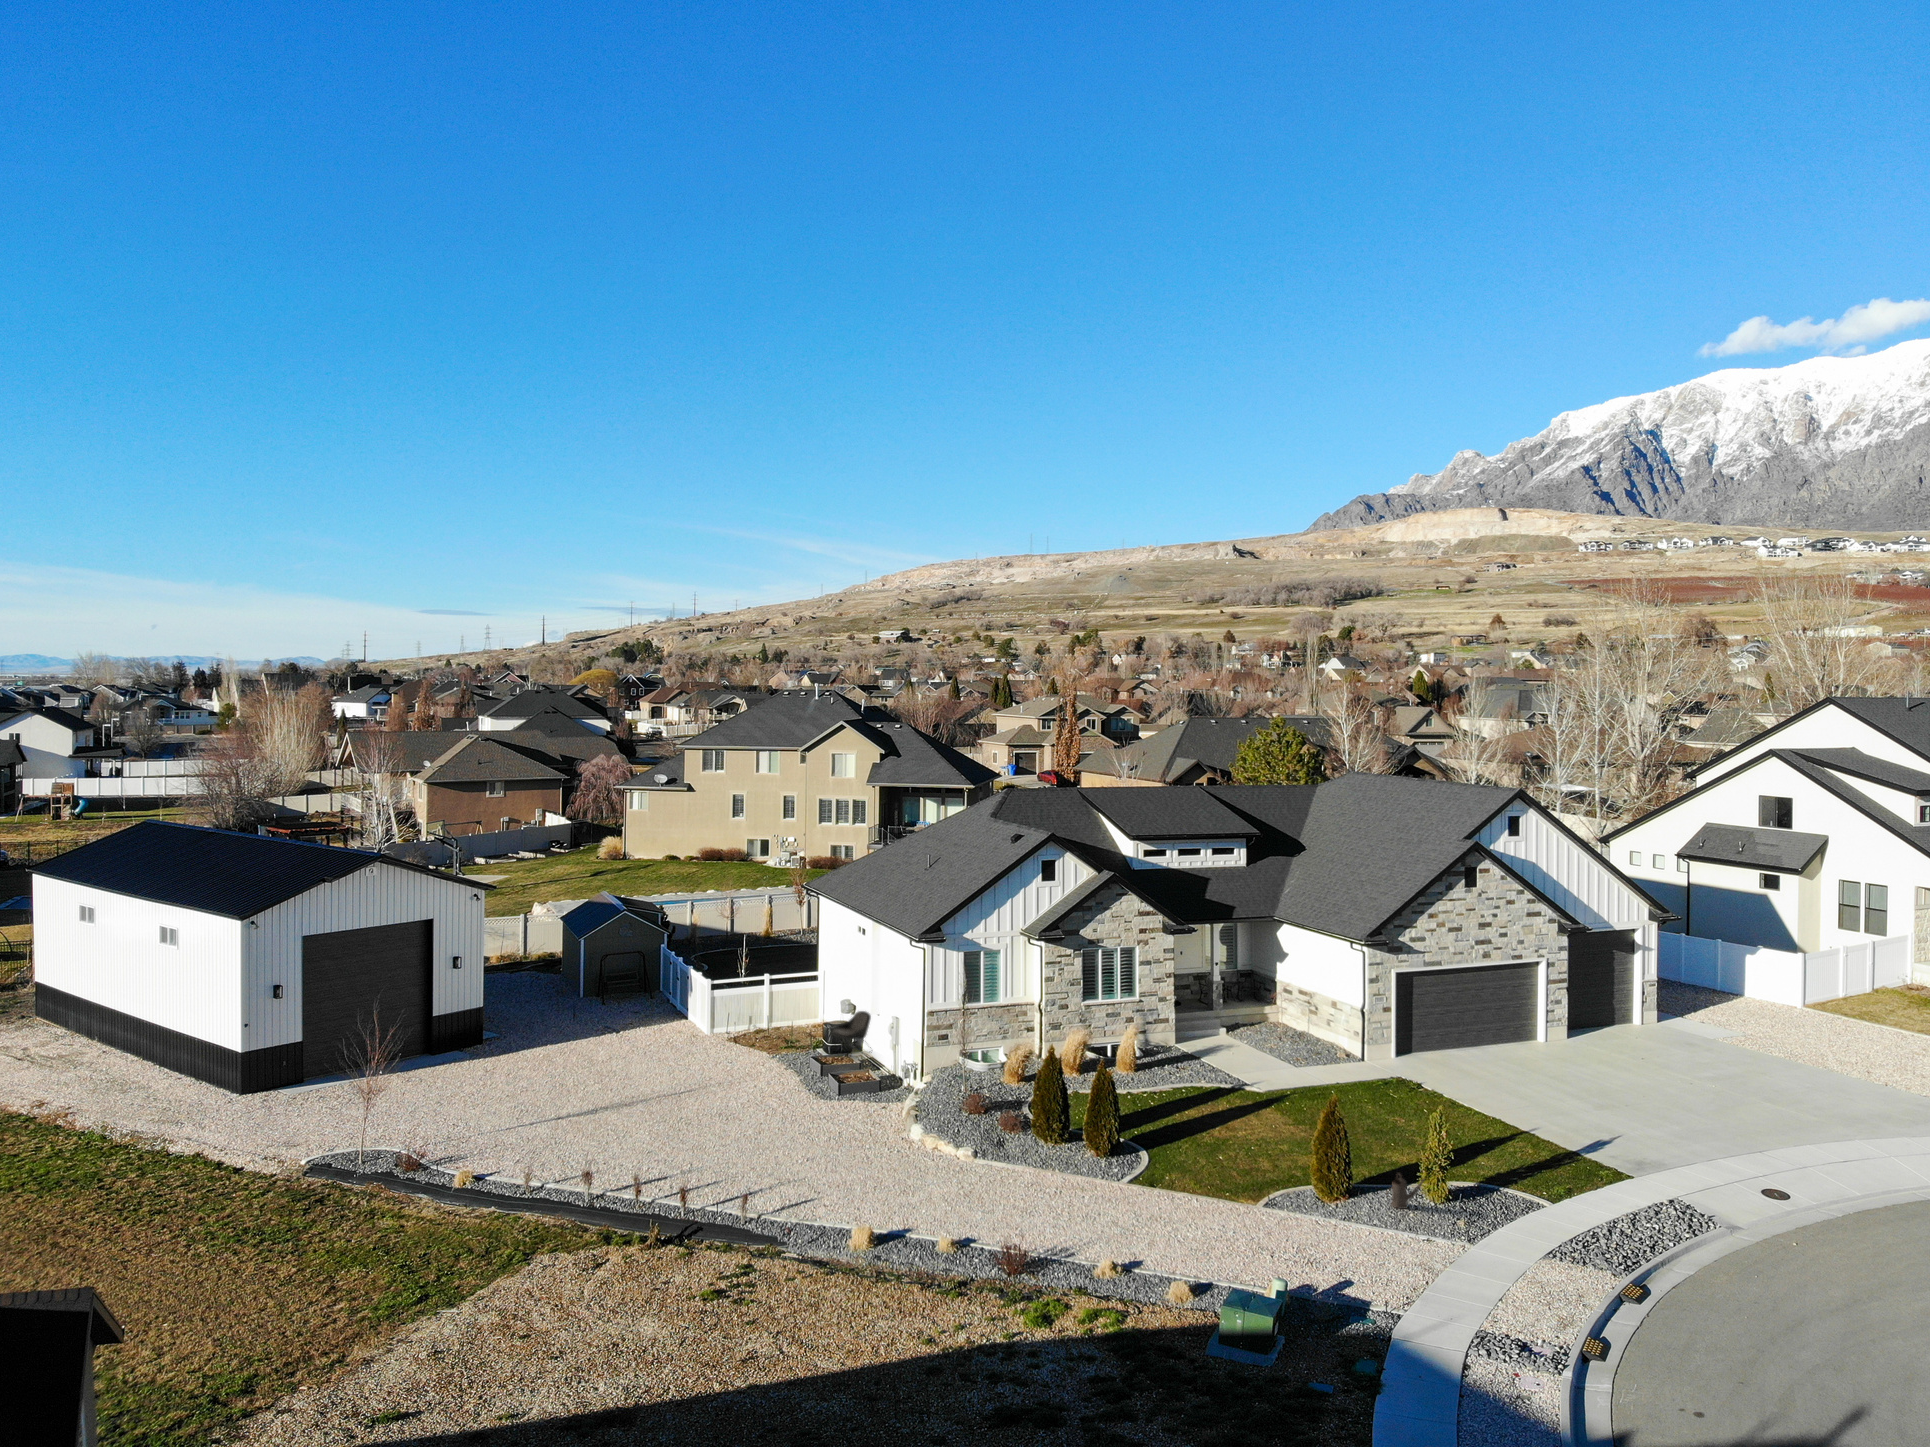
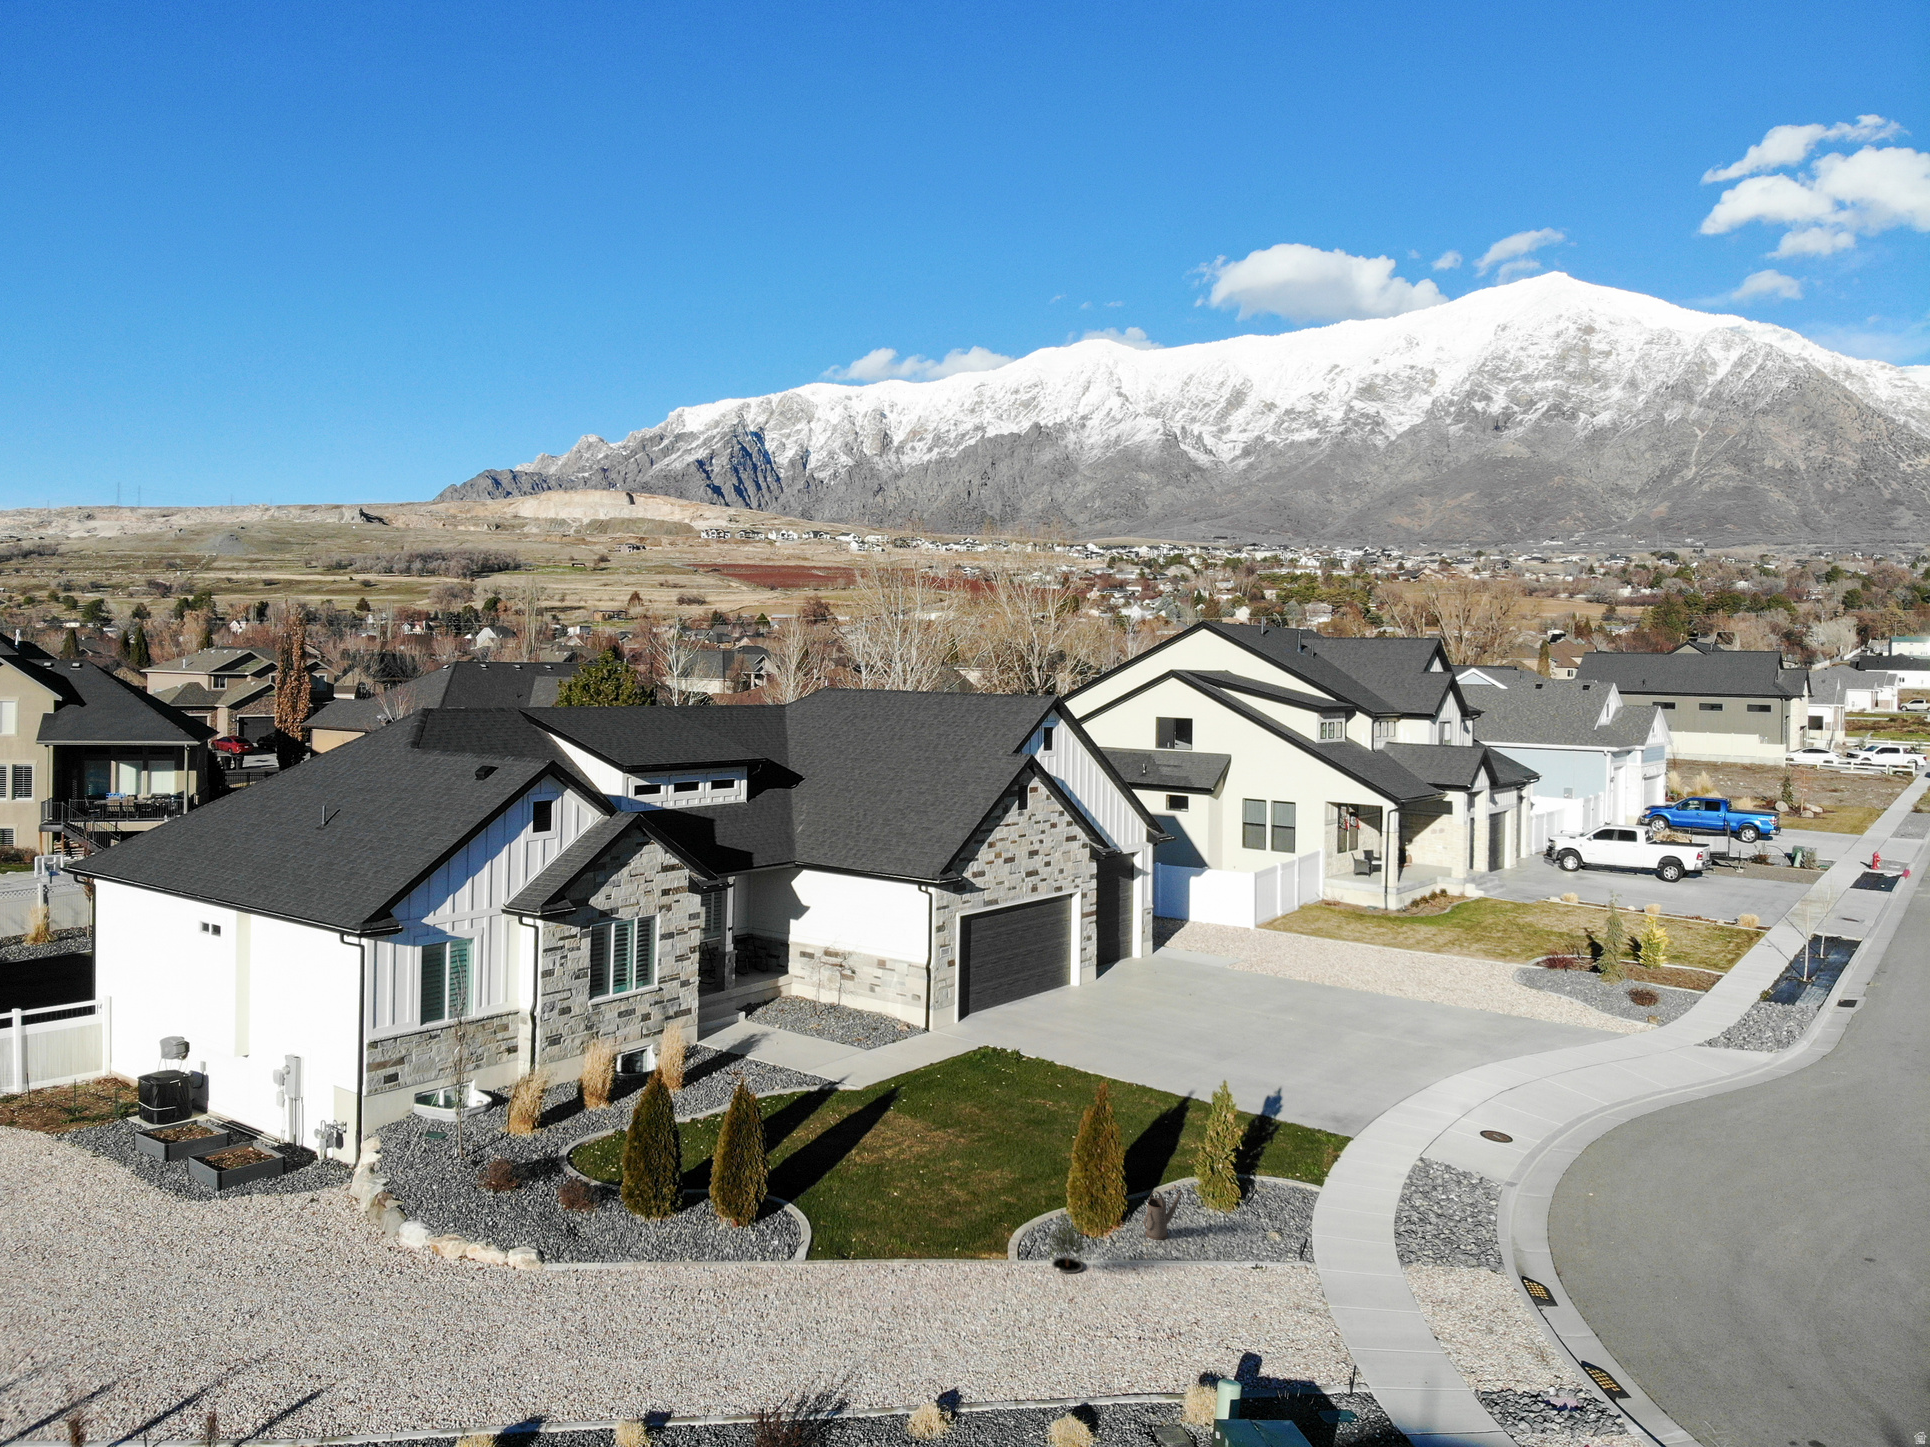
lounge chair: present [831,1011,871,1048] -> none [169,1055,247,1134]
potted tree: none [1298,1167,1327,1212] -> present [1051,1212,1085,1273]

